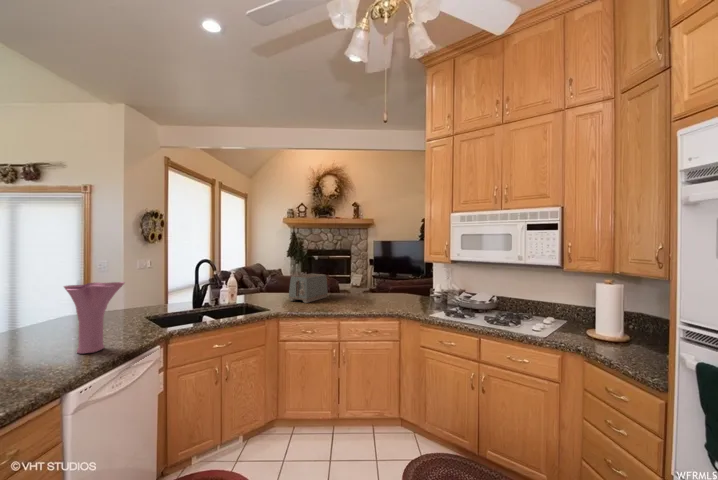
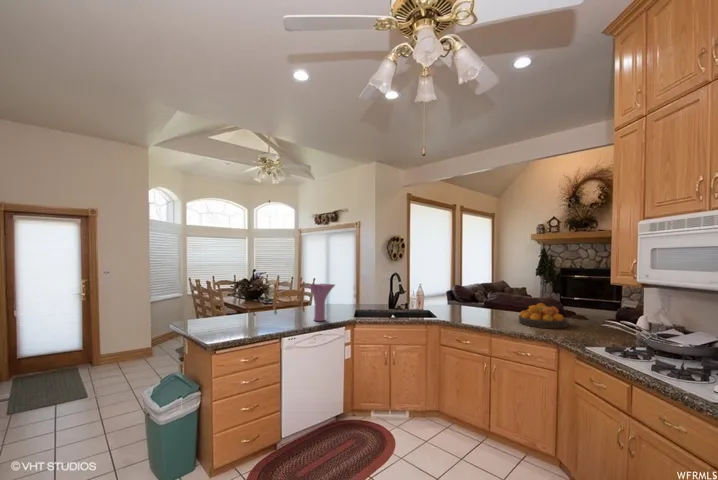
toaster: present [289,274,328,303] -> none [464,292,506,318]
fruit bowl: none [346,280,387,304] -> present [519,303,567,328]

